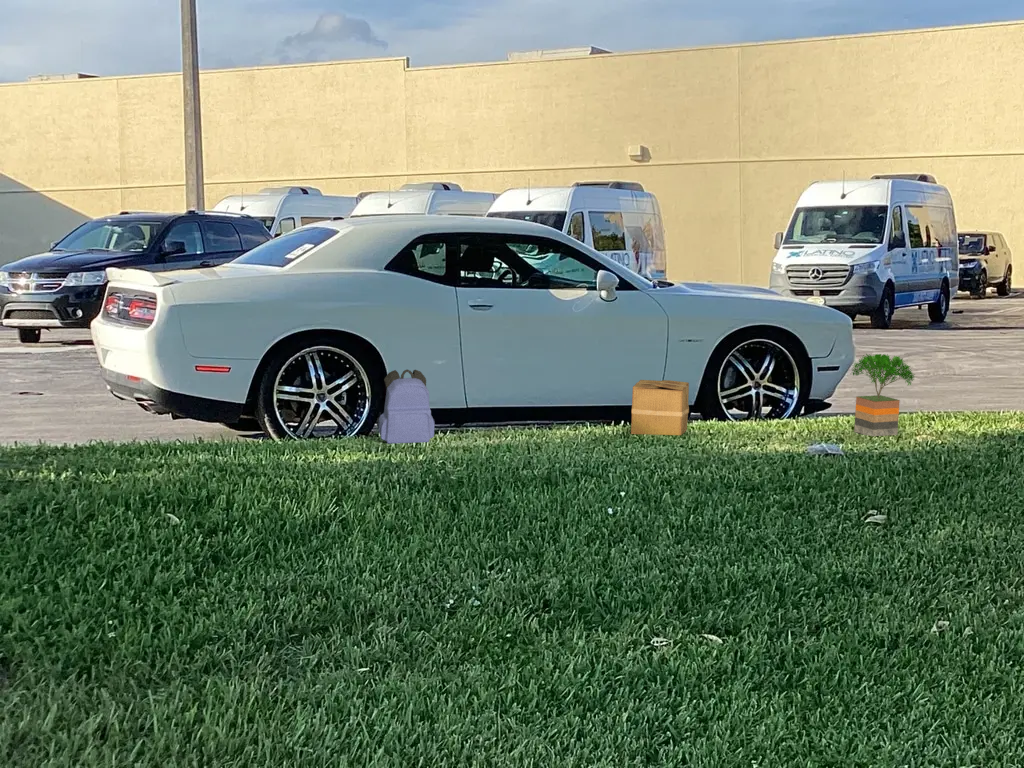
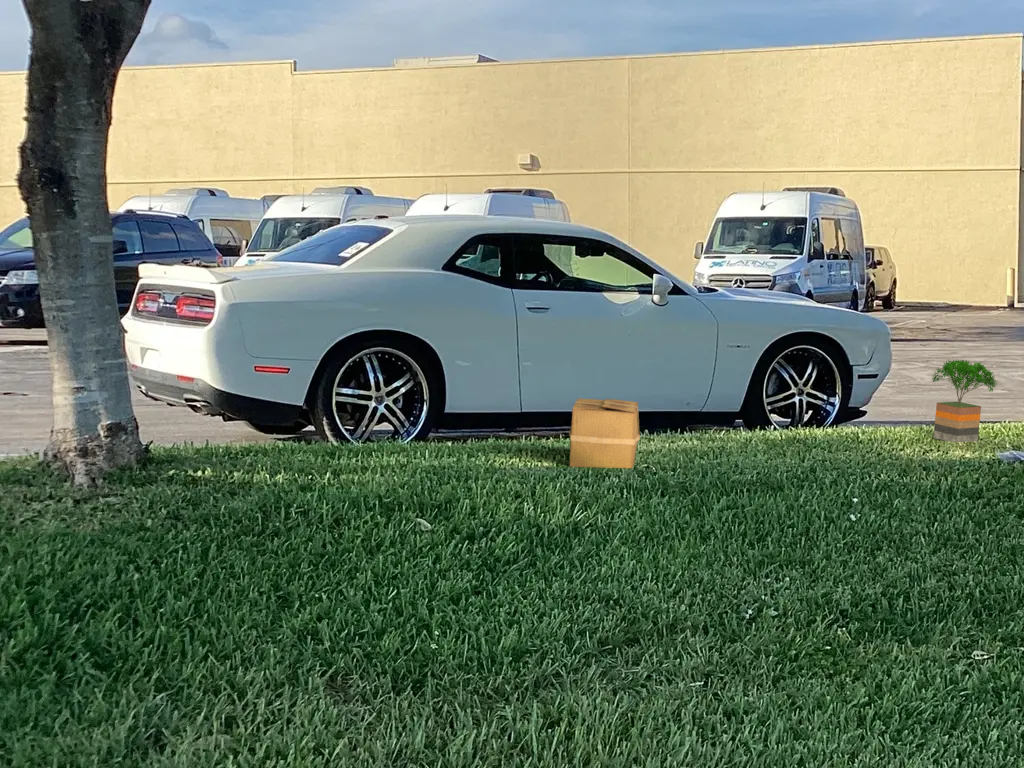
backpack: present [378,369,435,443] -> none [471,371,531,450]
cardboard box: present [631,380,689,435] -> present [569,398,640,468]

